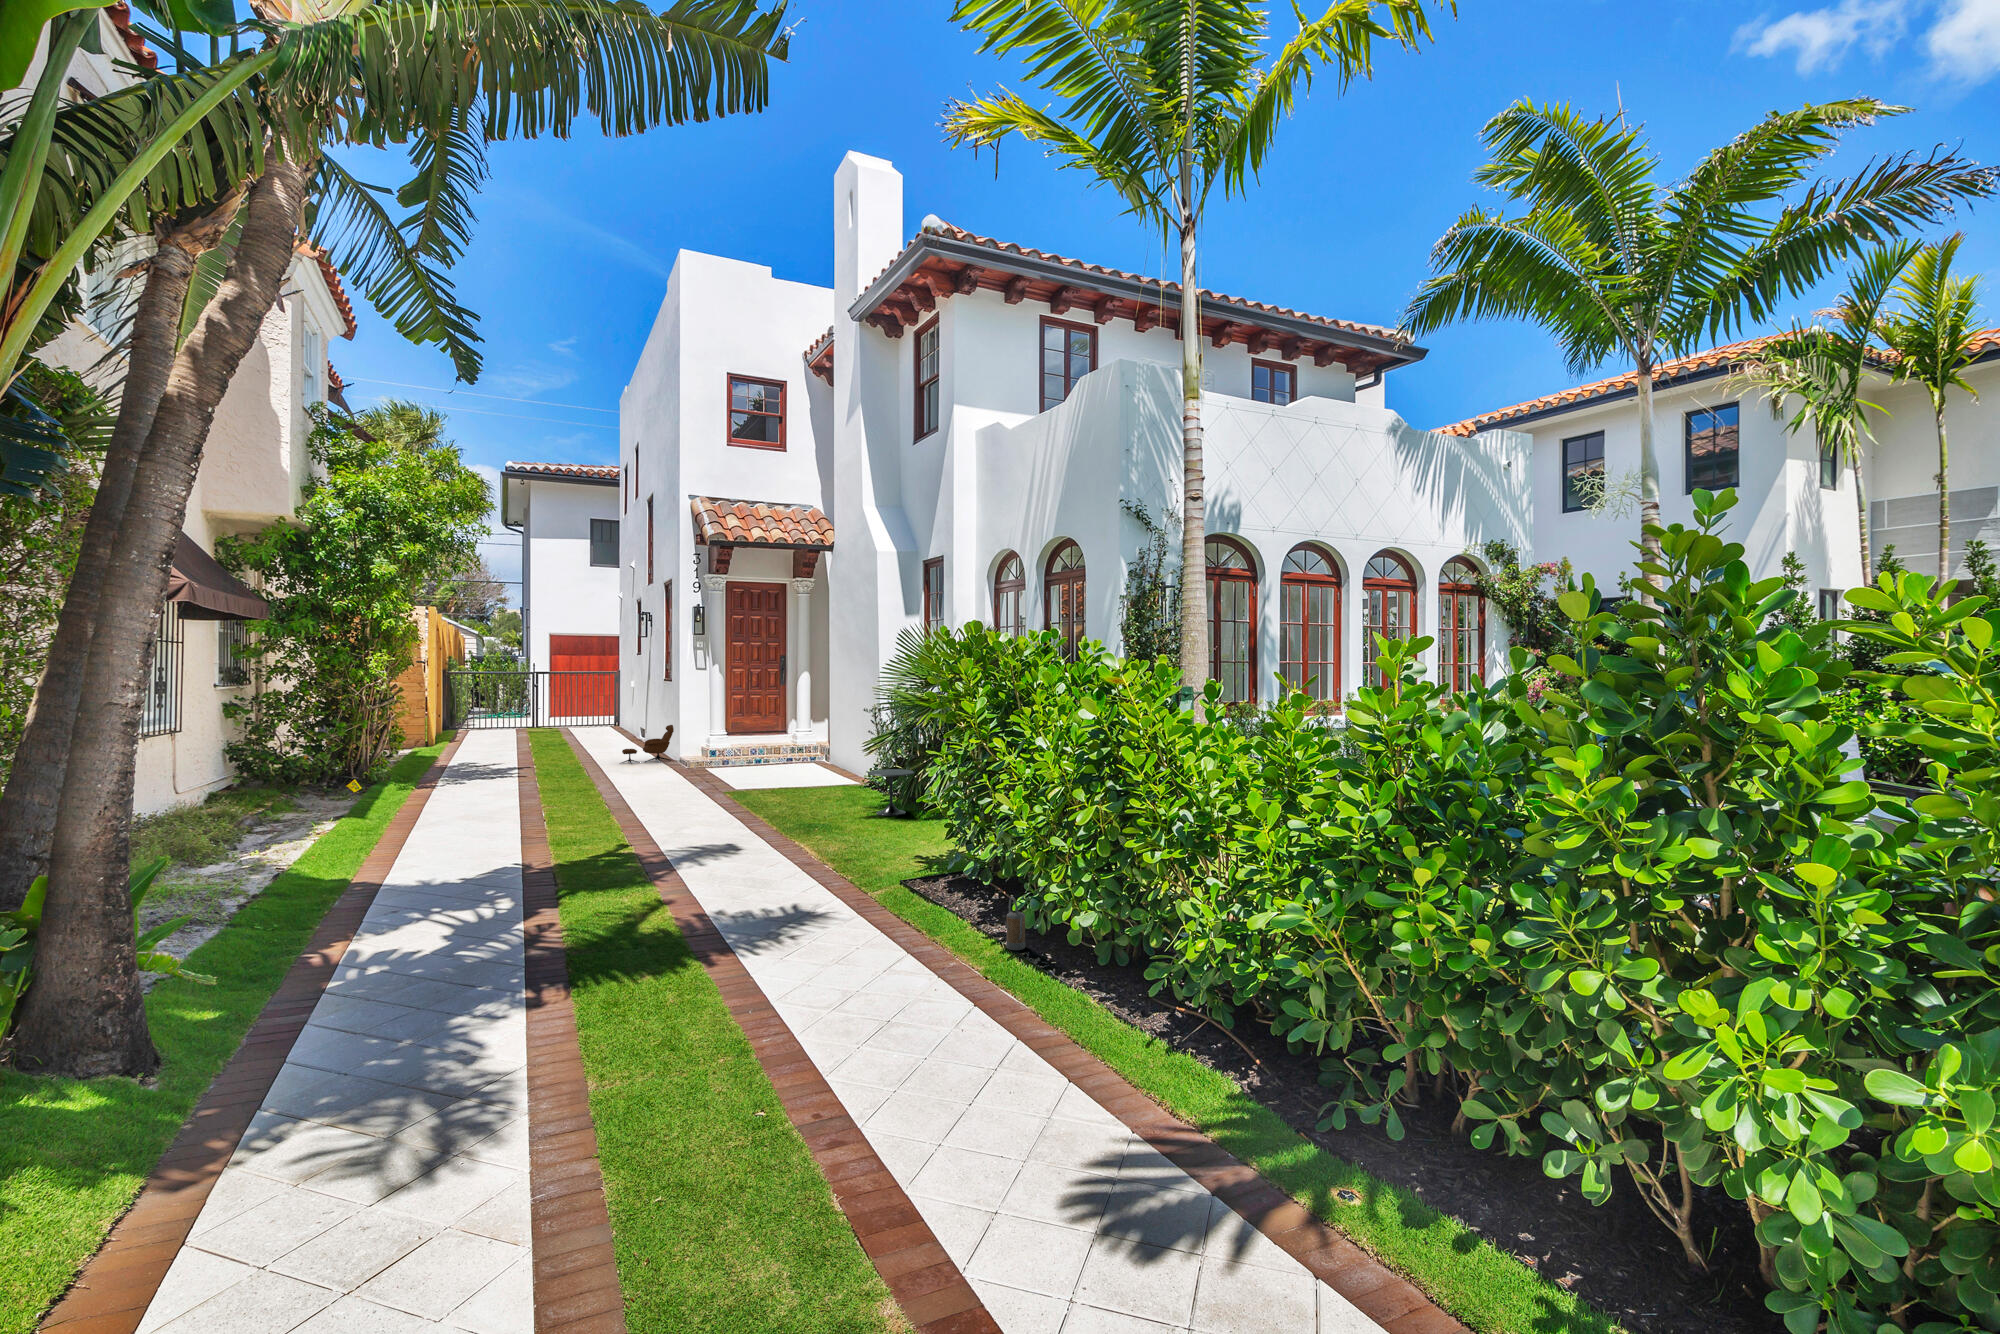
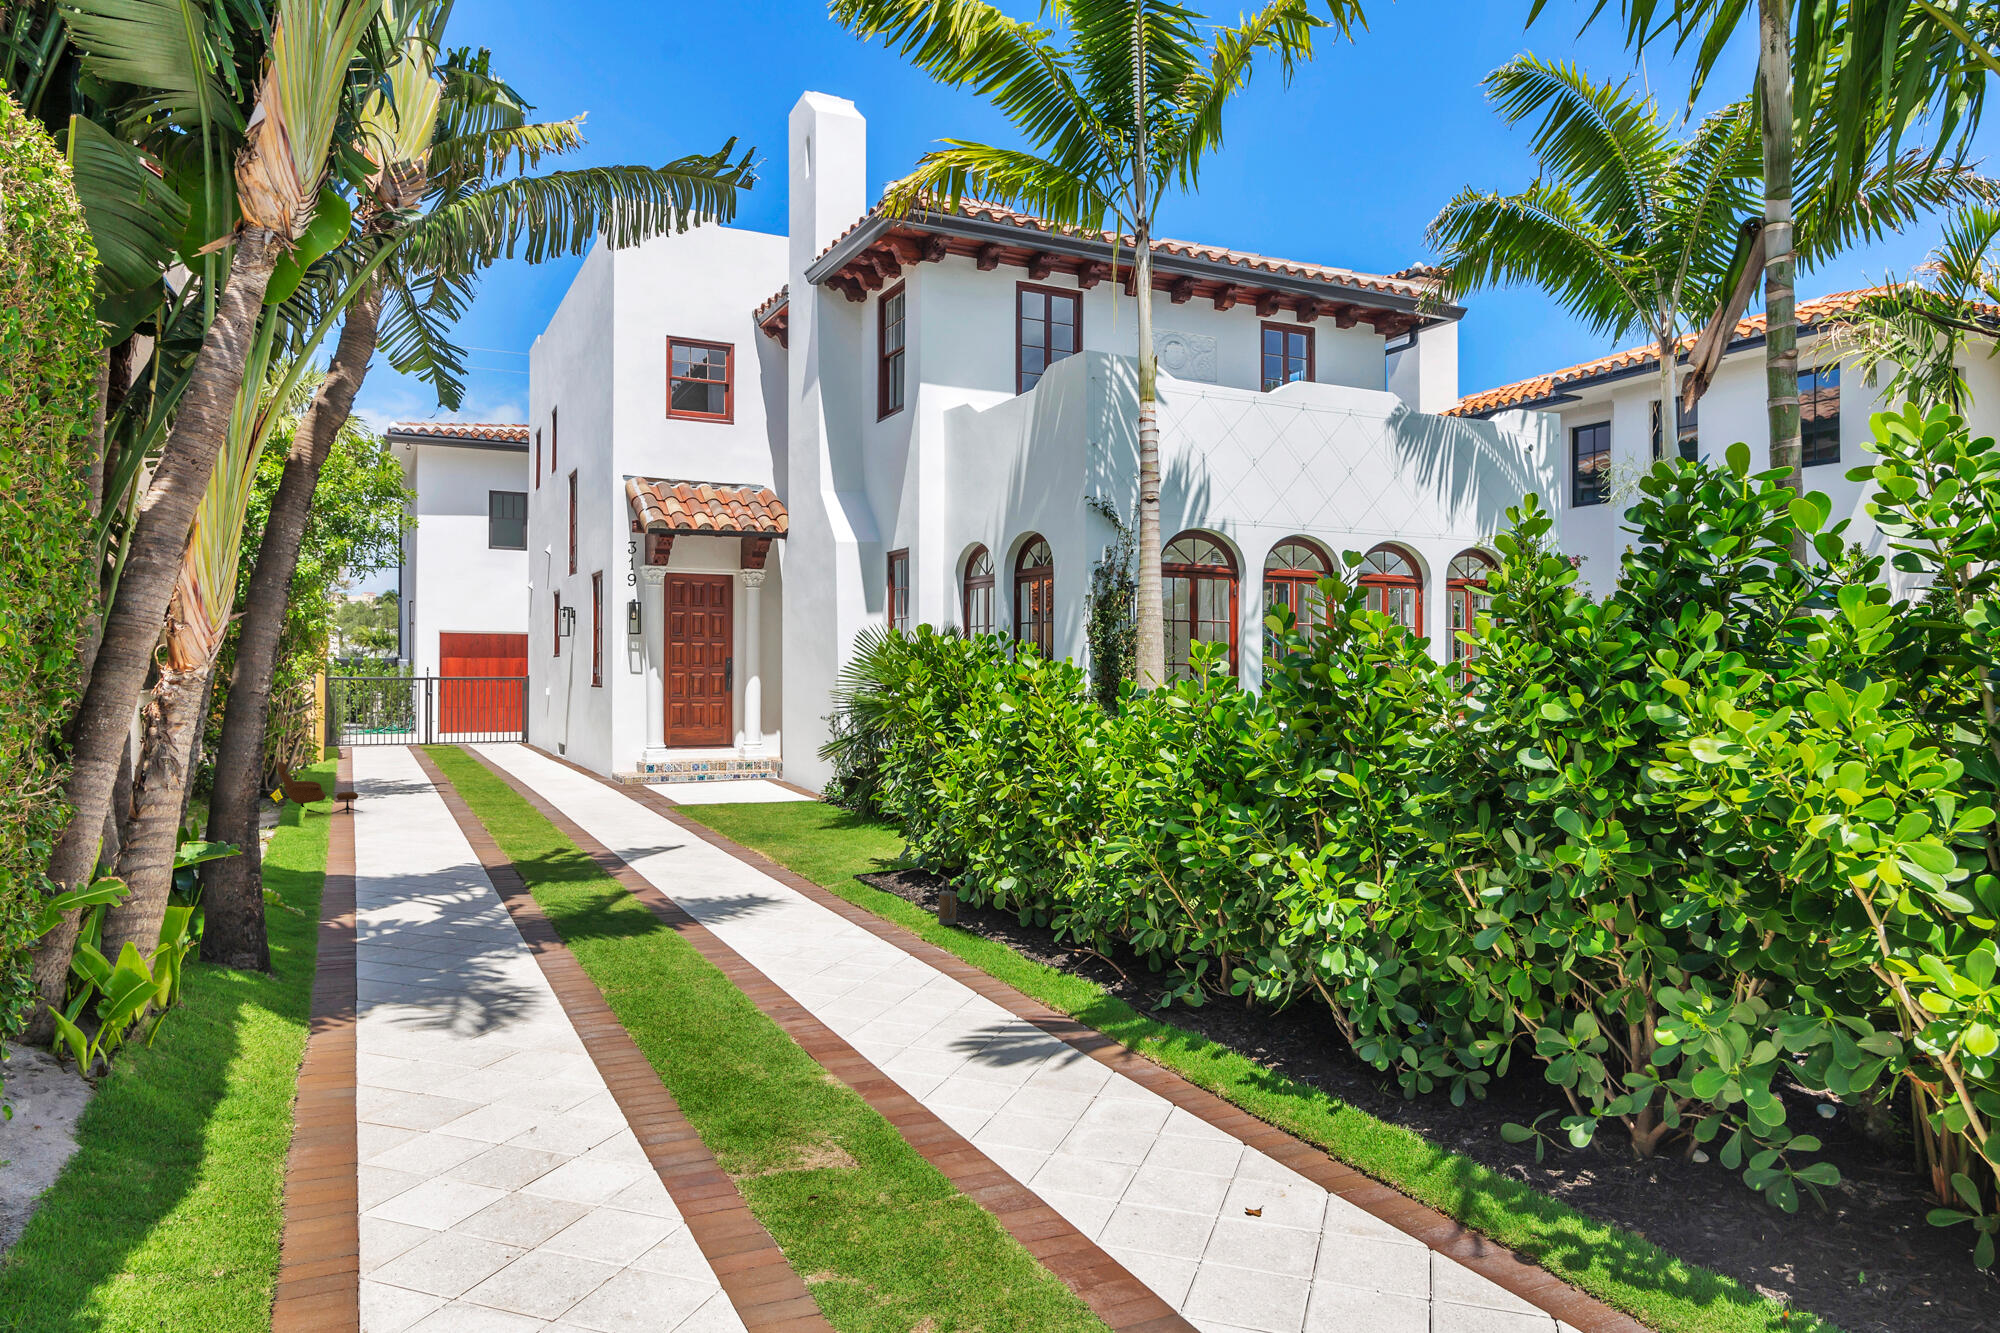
lounge chair: present [622,725,674,764] -> present [277,762,363,814]
side table: present [868,769,914,816] -> none [821,780,870,829]

